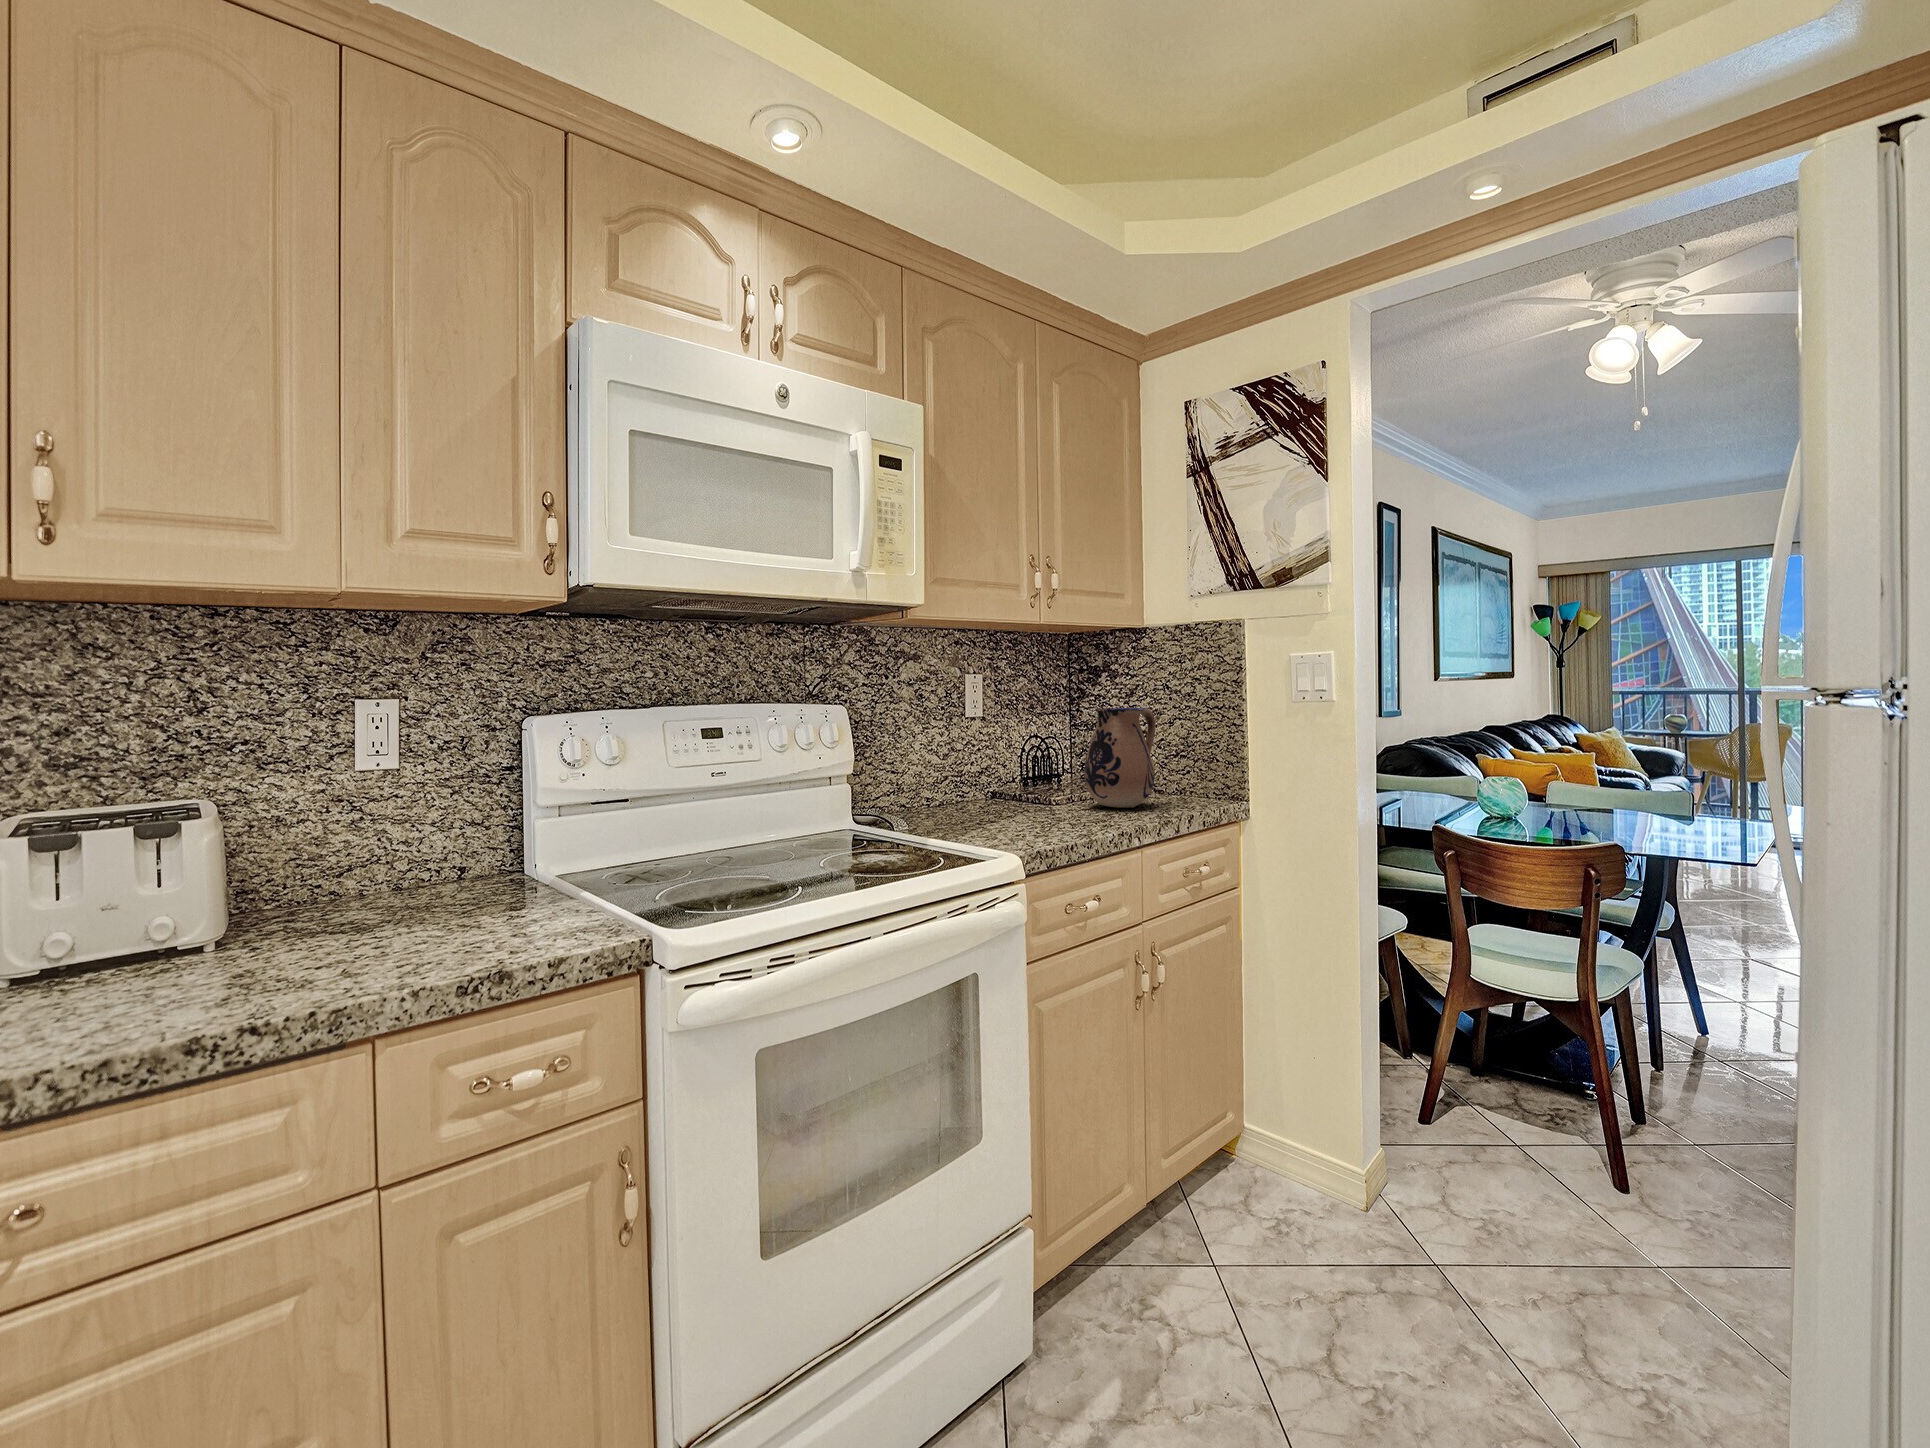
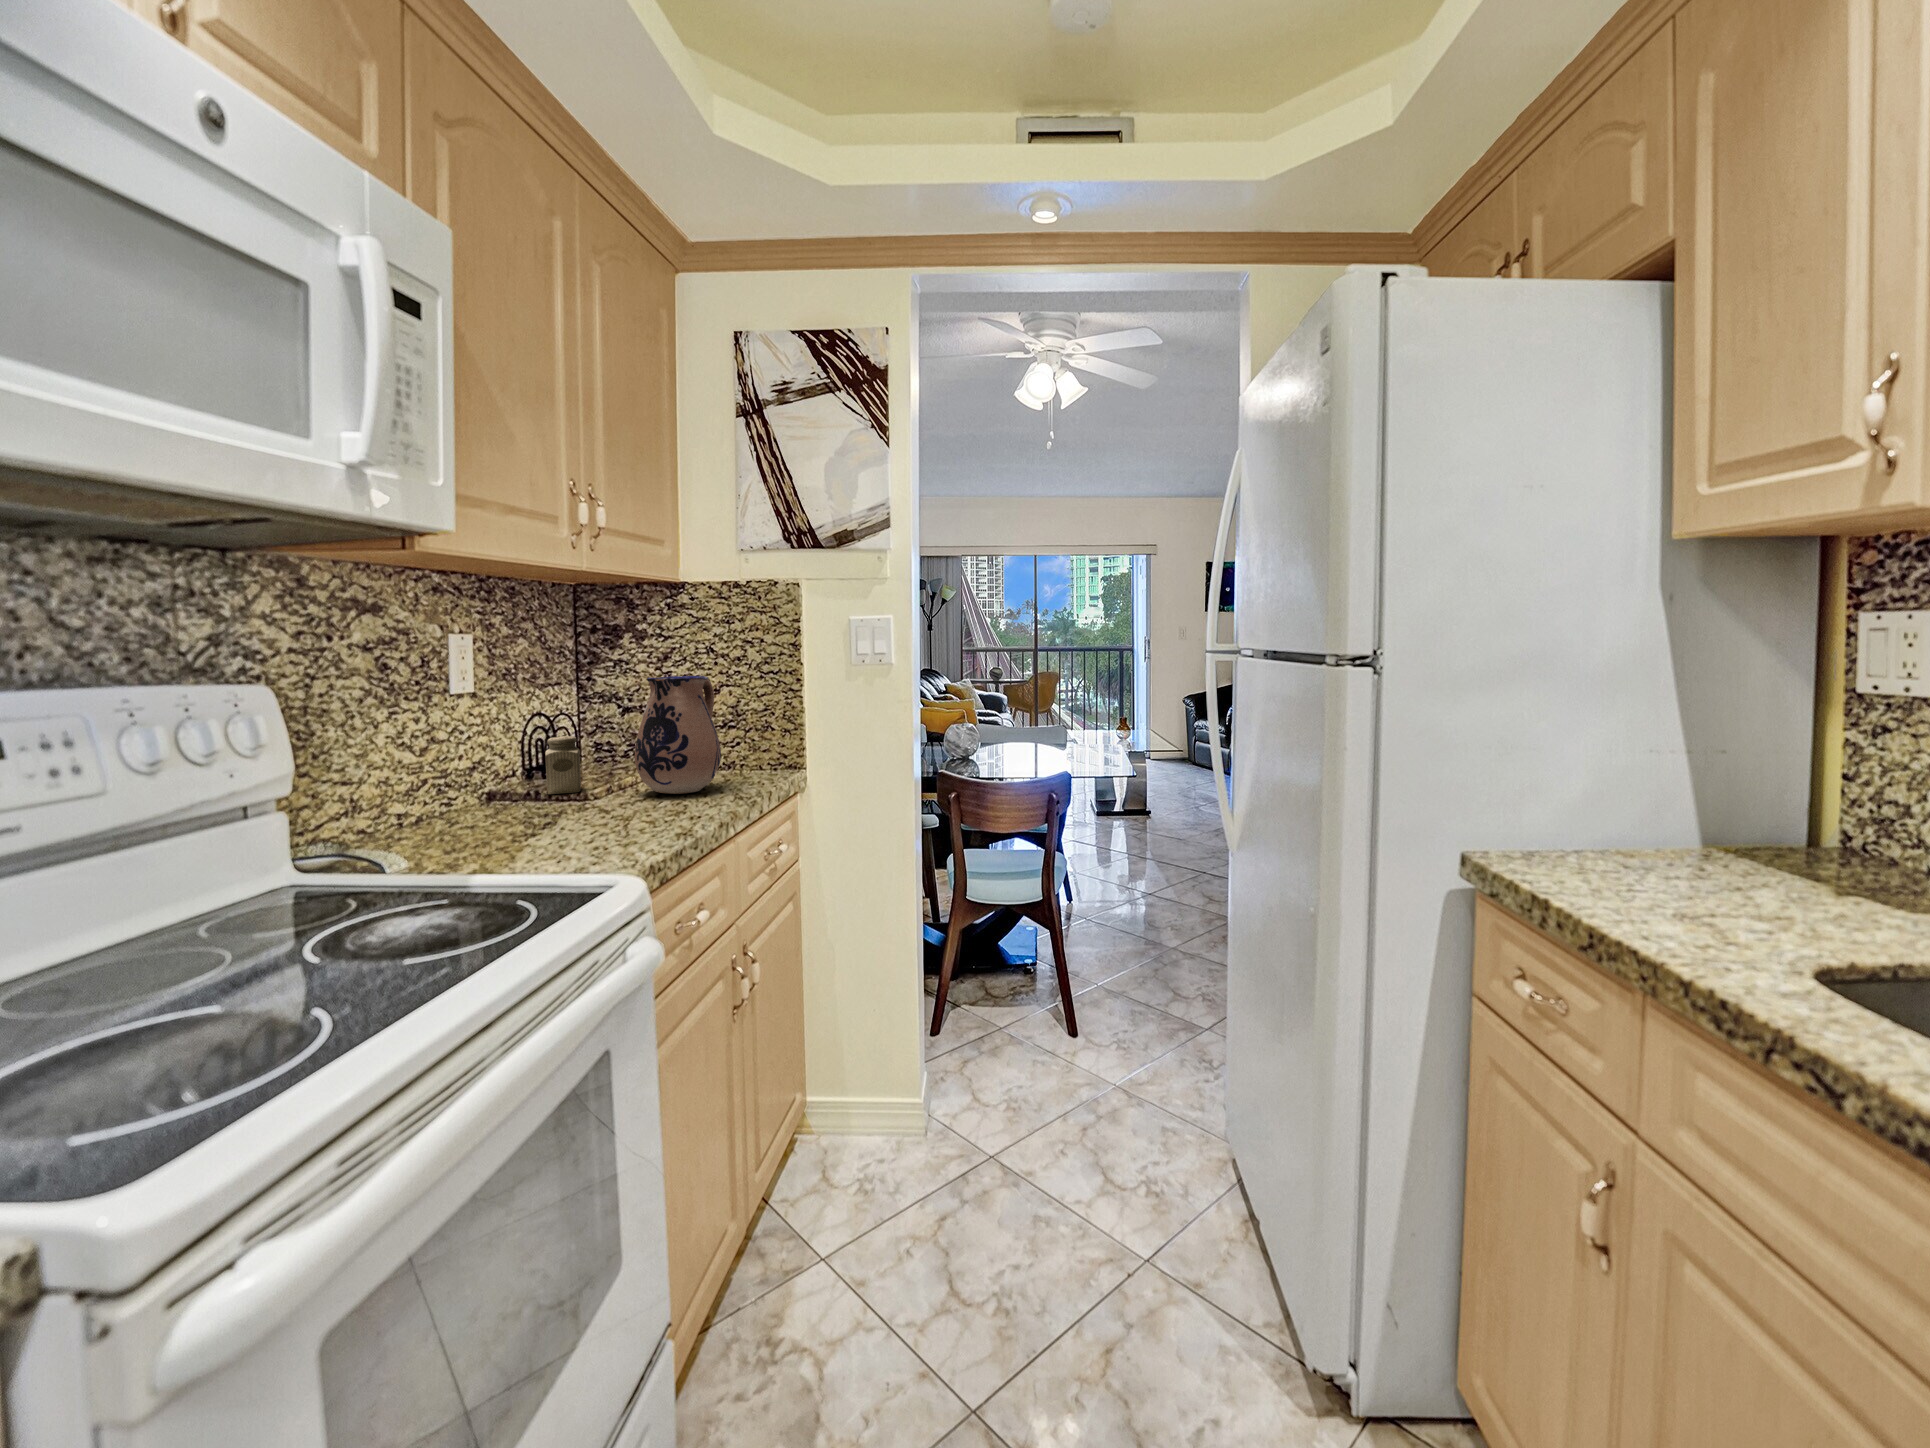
salt shaker: none [1028,754,1055,800] -> present [545,736,581,794]

